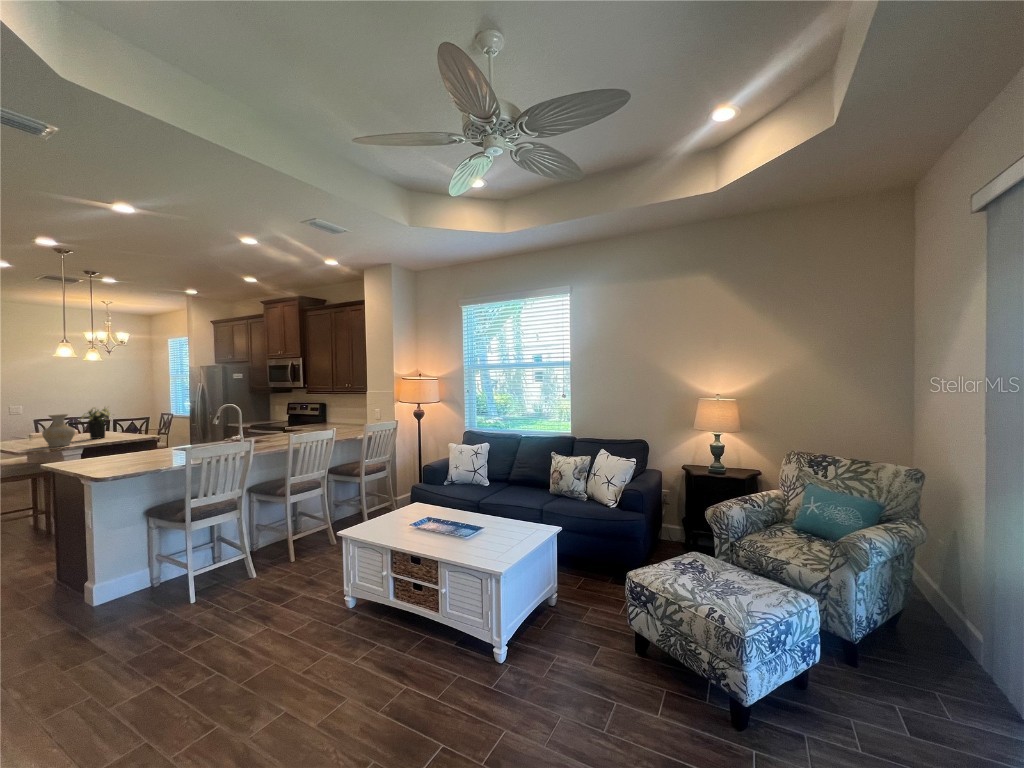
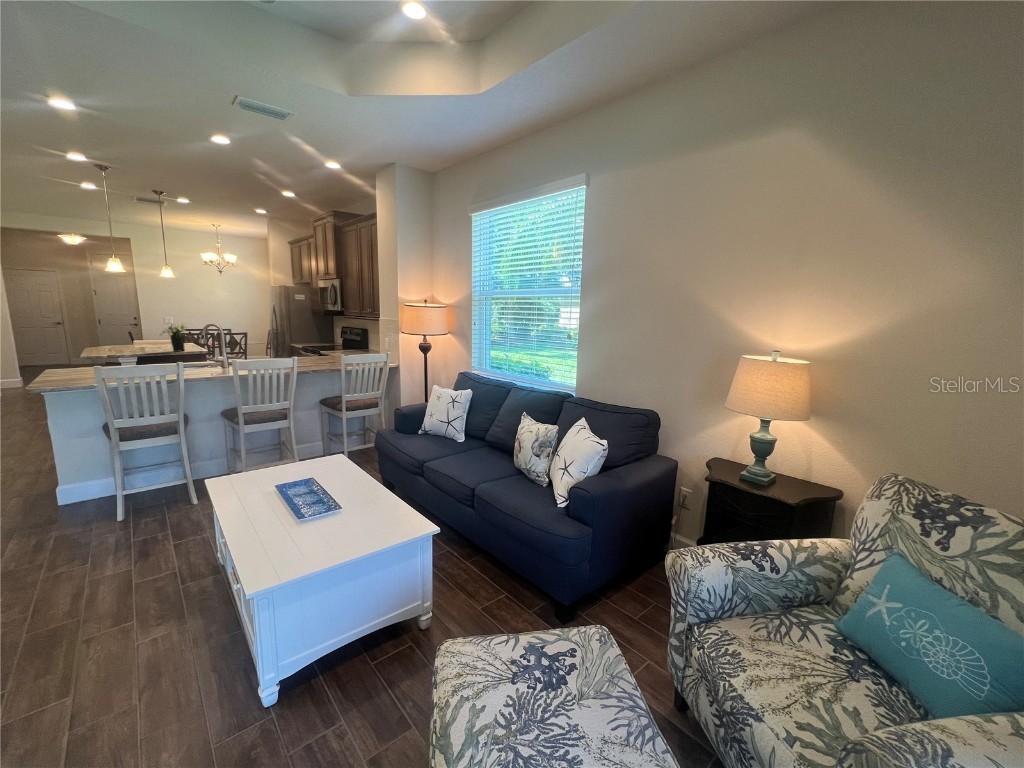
vase: present [42,414,75,447] -> none [123,329,149,357]

